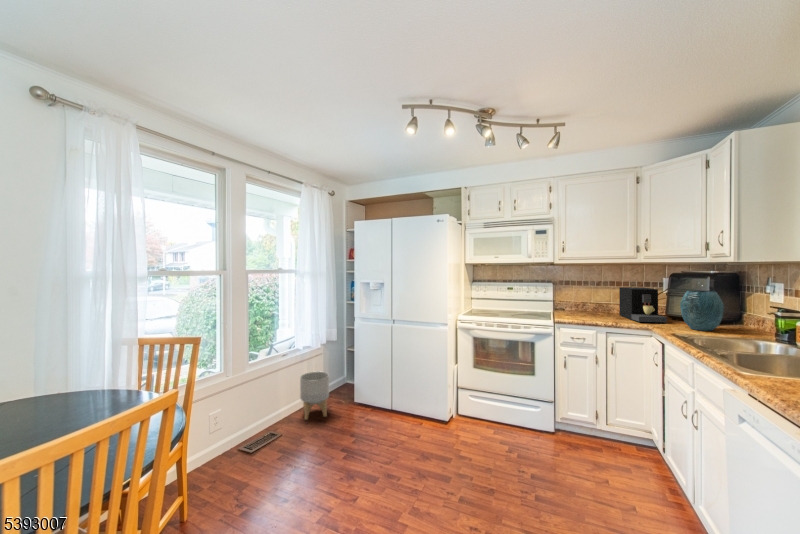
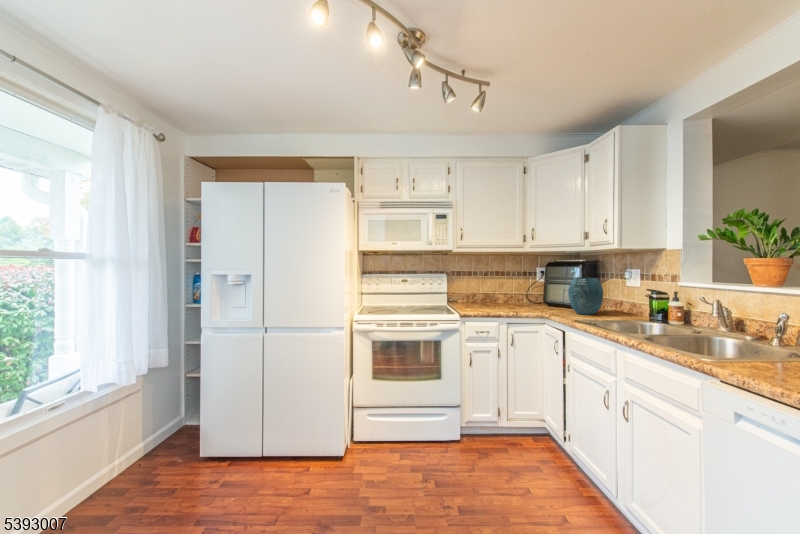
coffee maker: present [619,287,667,322] -> none [507,277,553,310]
planter: present [300,371,329,420] -> none [90,421,152,513]

